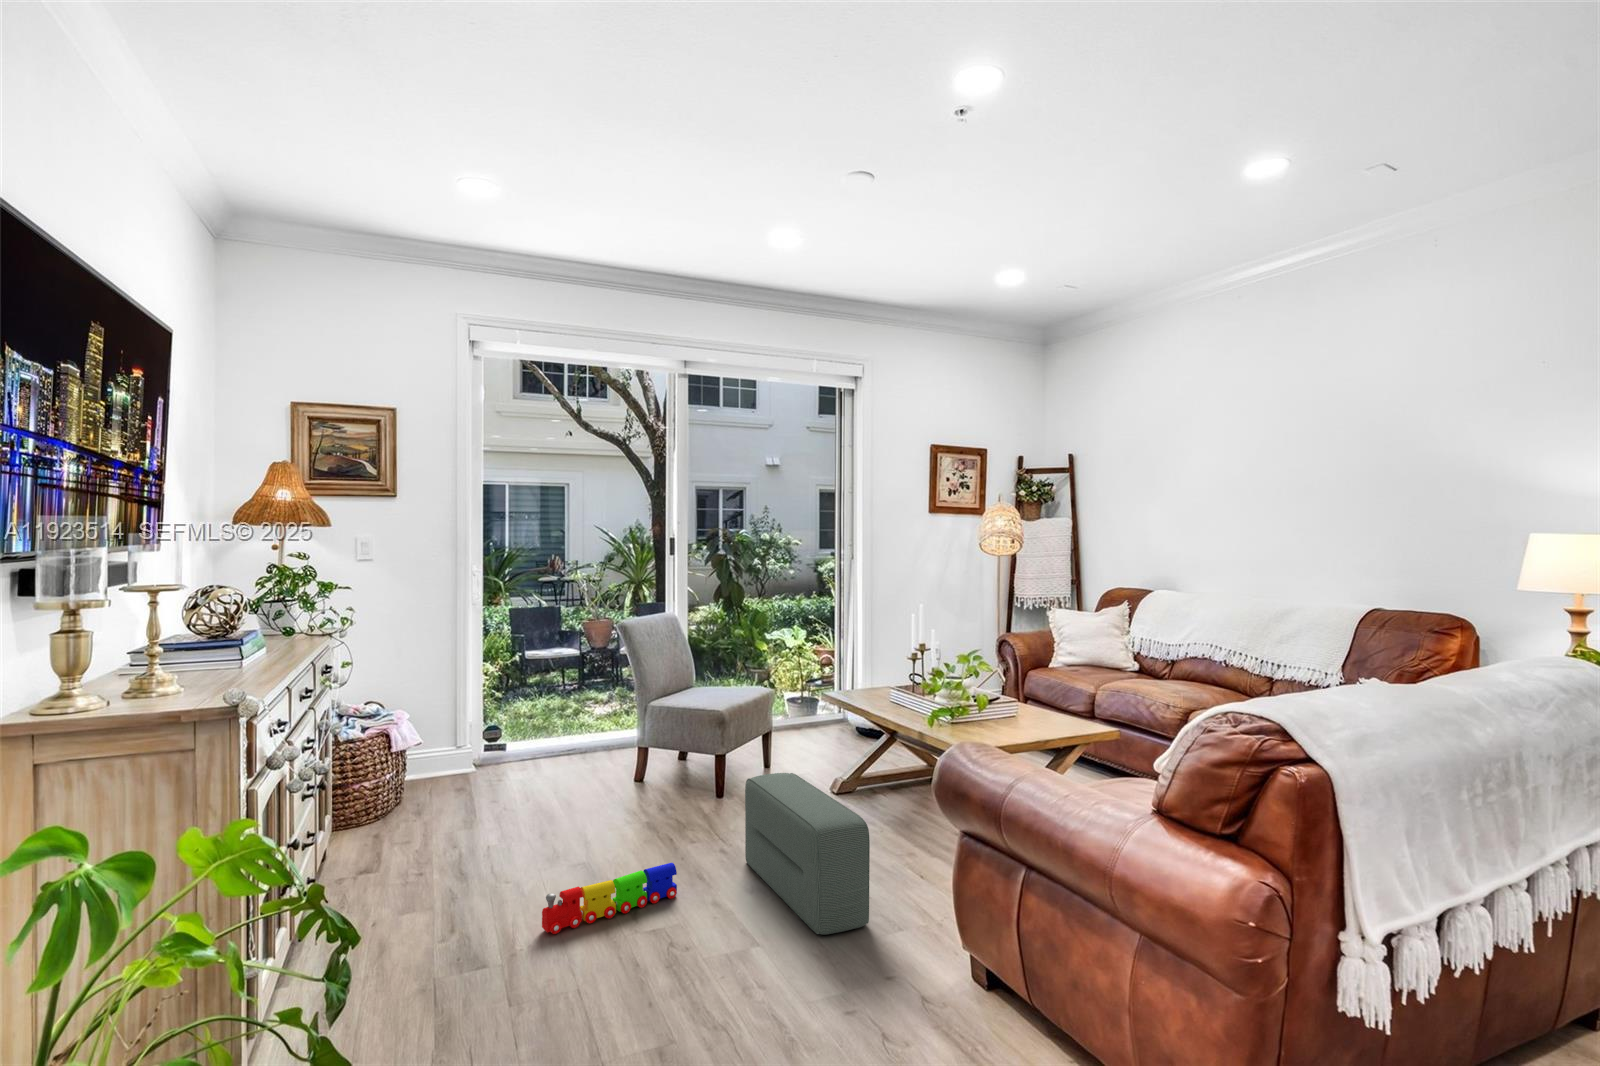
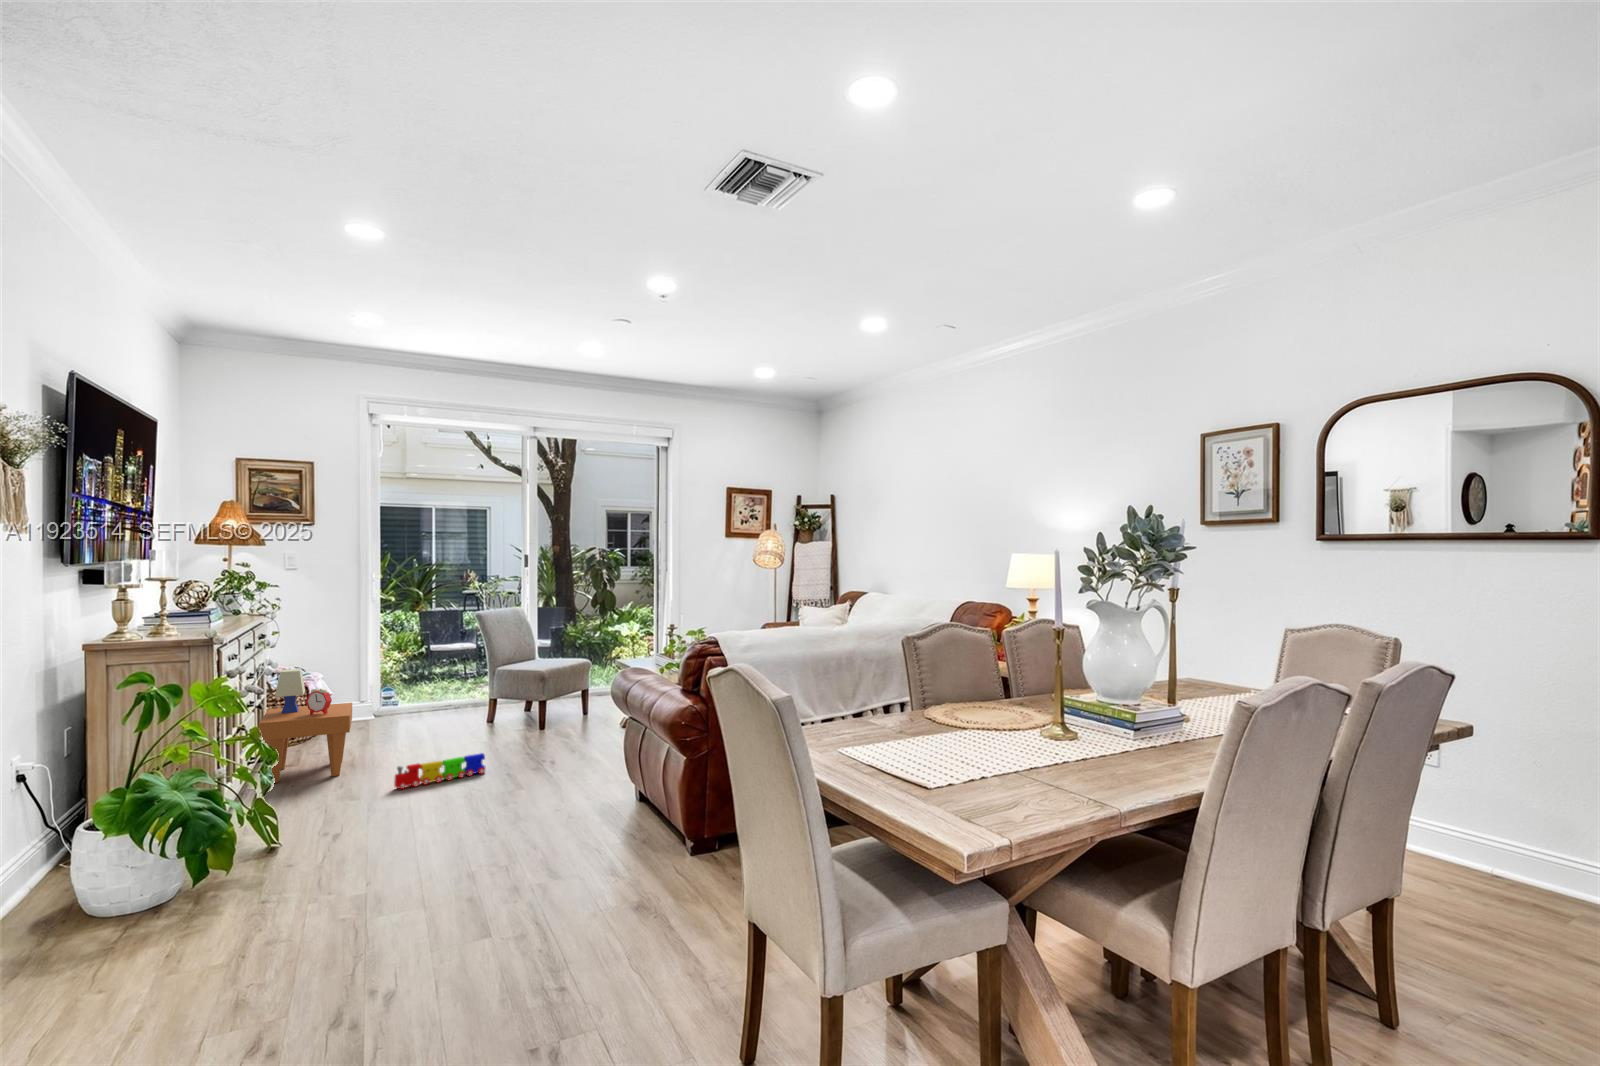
side table: none [325,719,464,910] -> present [259,669,352,783]
pouf: present [745,773,870,935] -> none [537,702,595,785]

